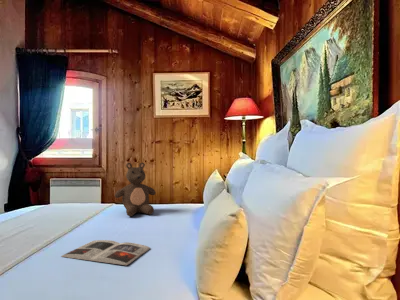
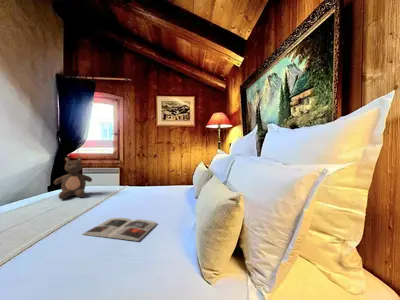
teddy bear: present [115,163,156,216] -> present [54,157,92,199]

